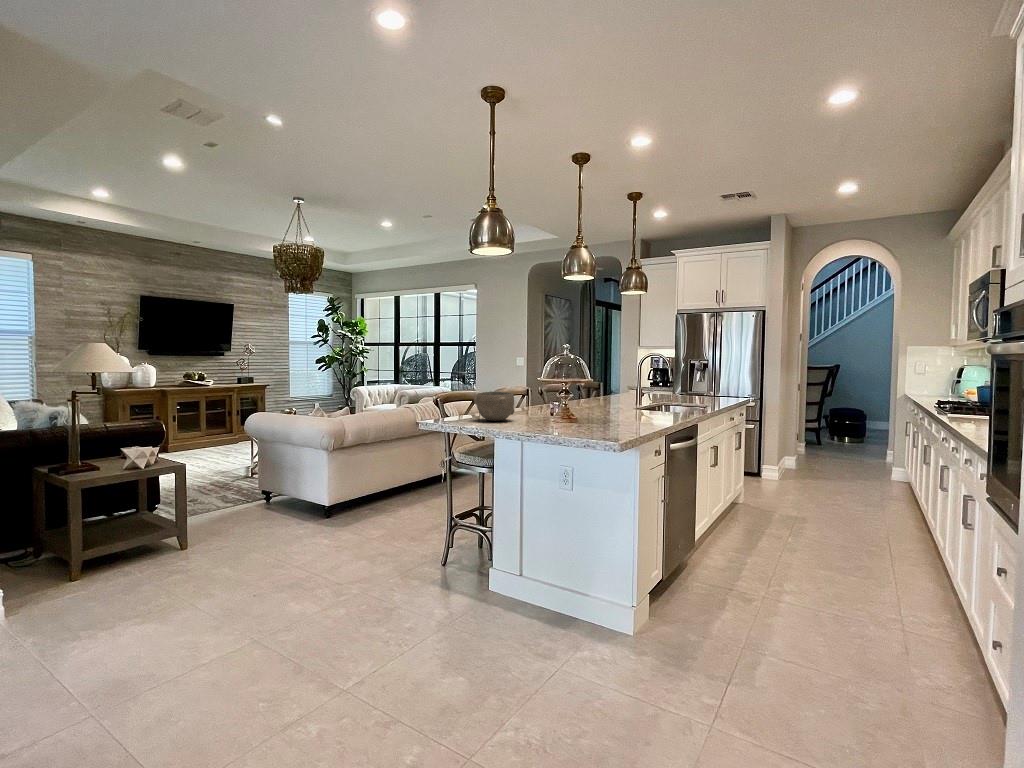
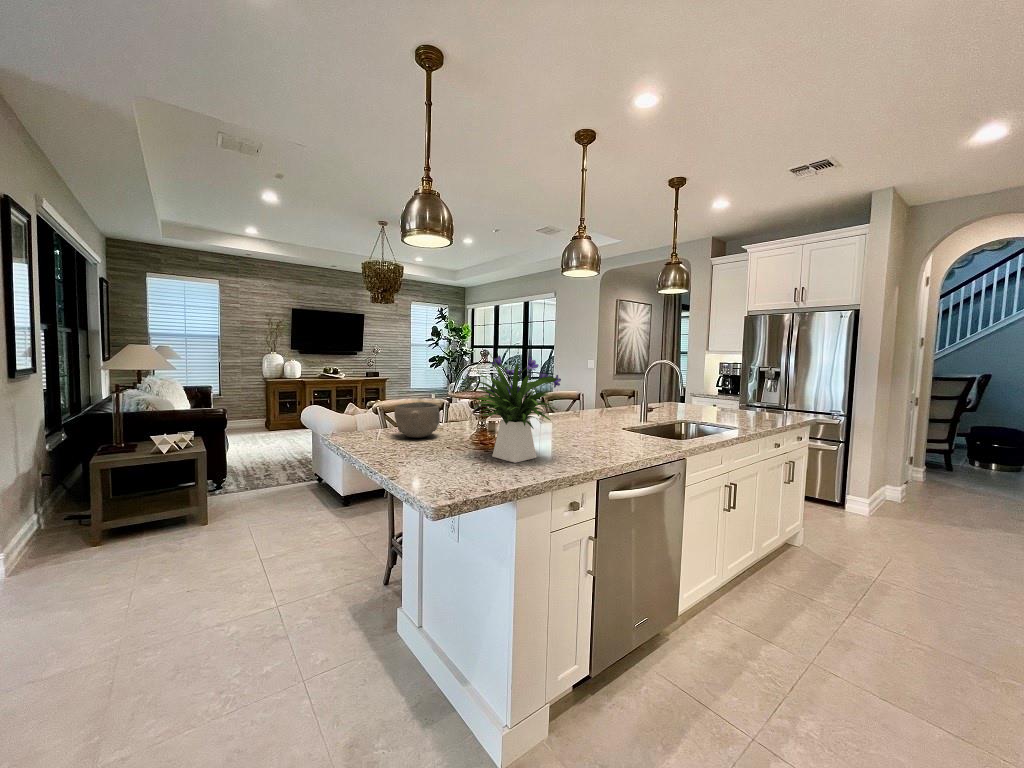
flower arrangement: none [562,345,641,428] -> present [459,351,561,463]

